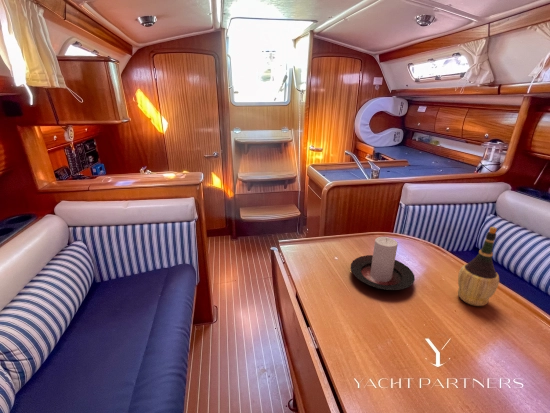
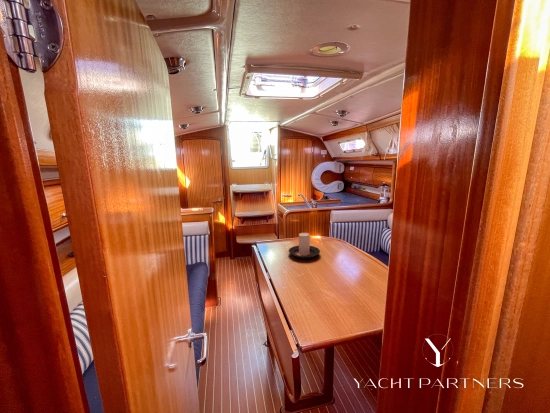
wine bottle: present [458,227,499,306] -> none [338,222,355,263]

